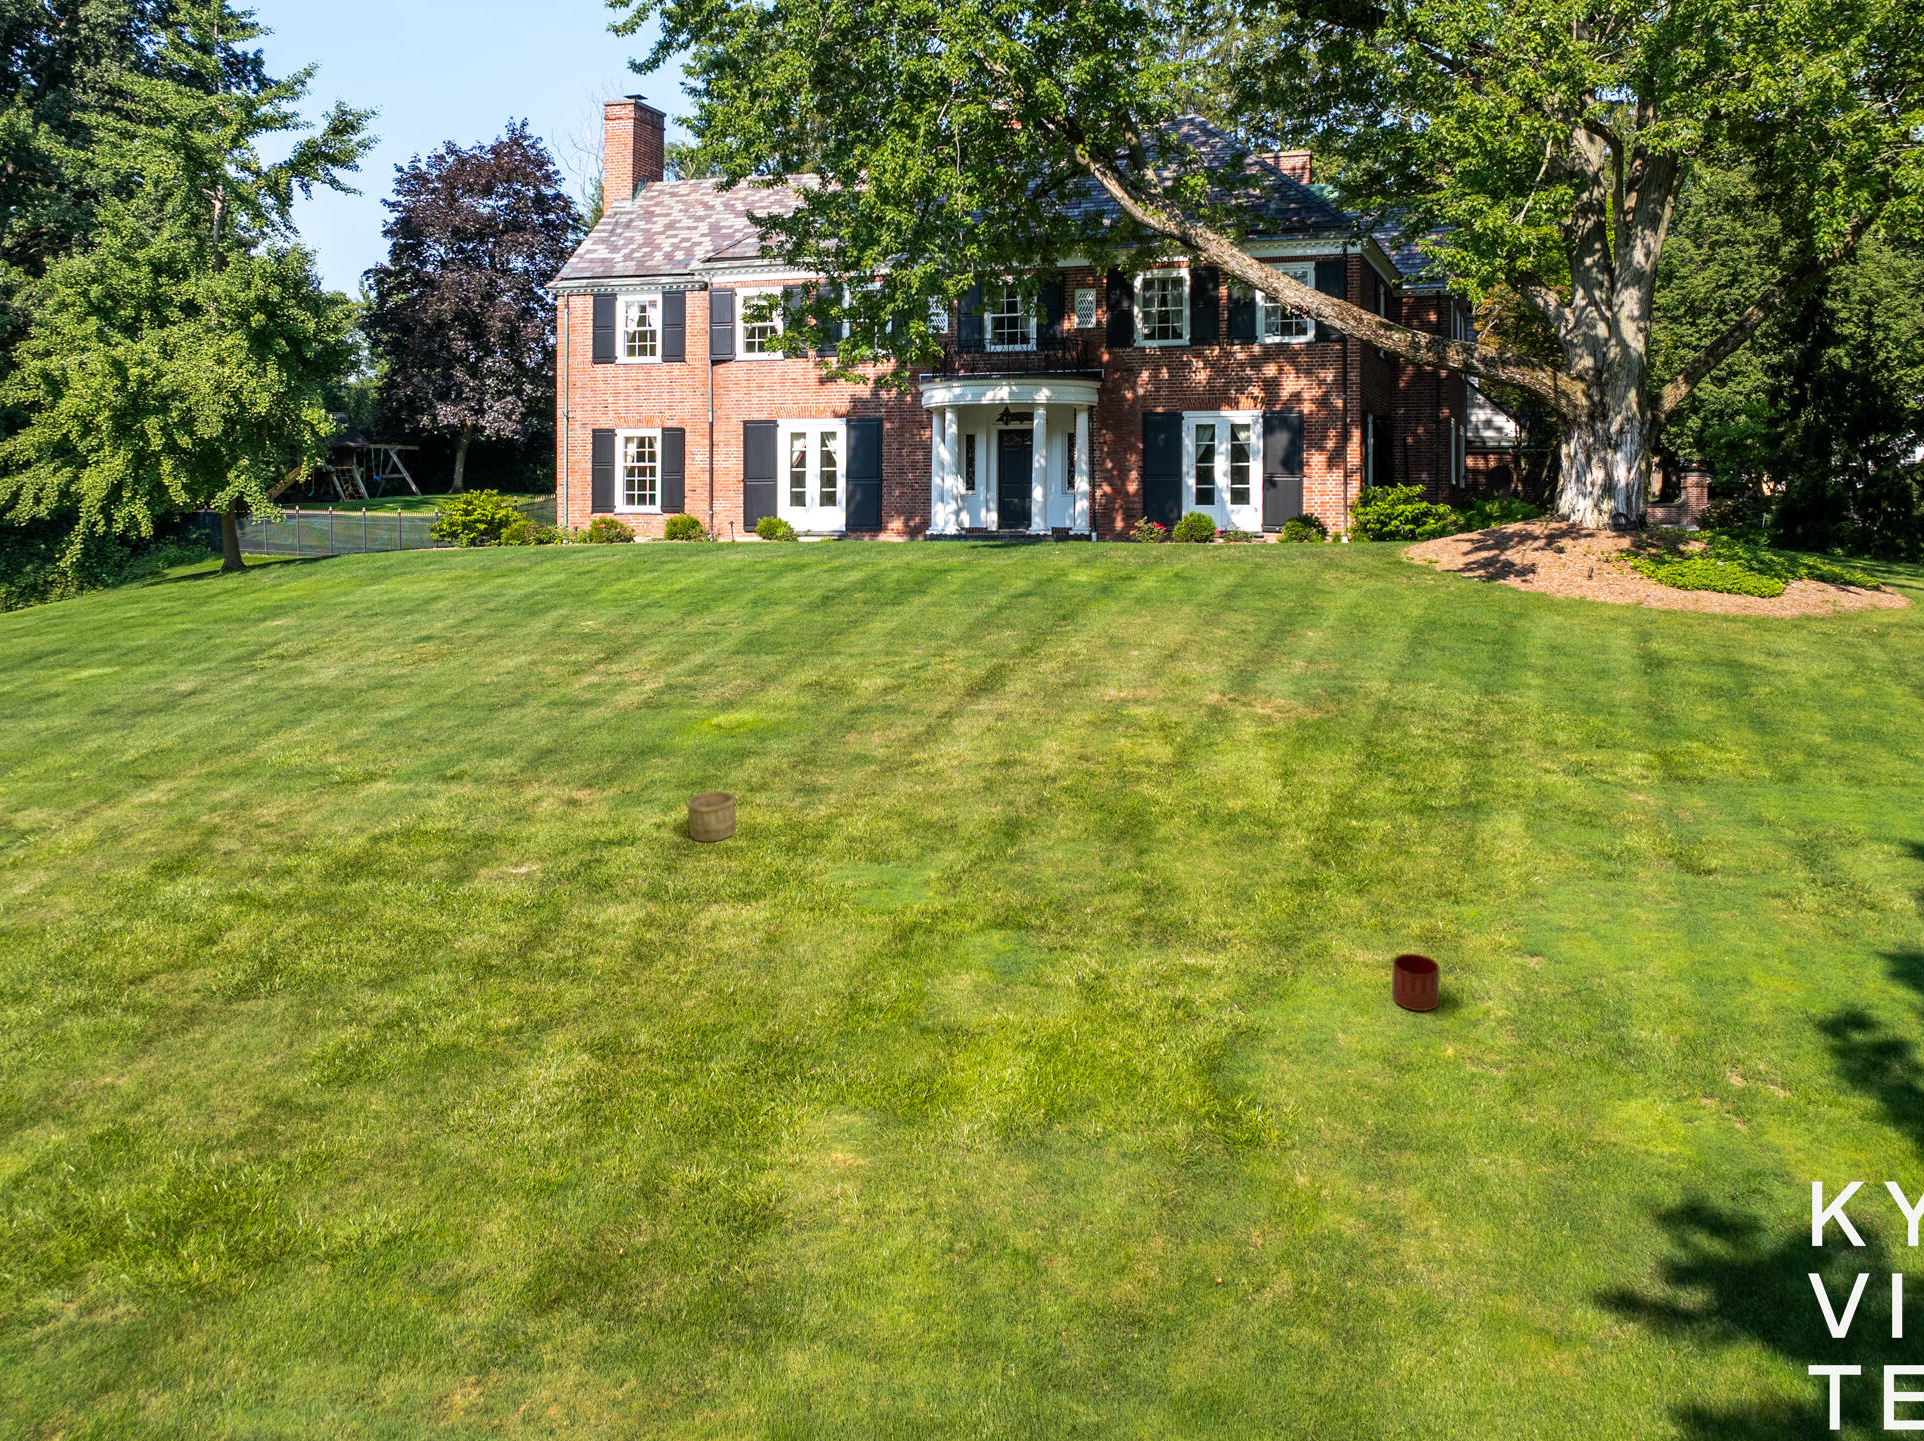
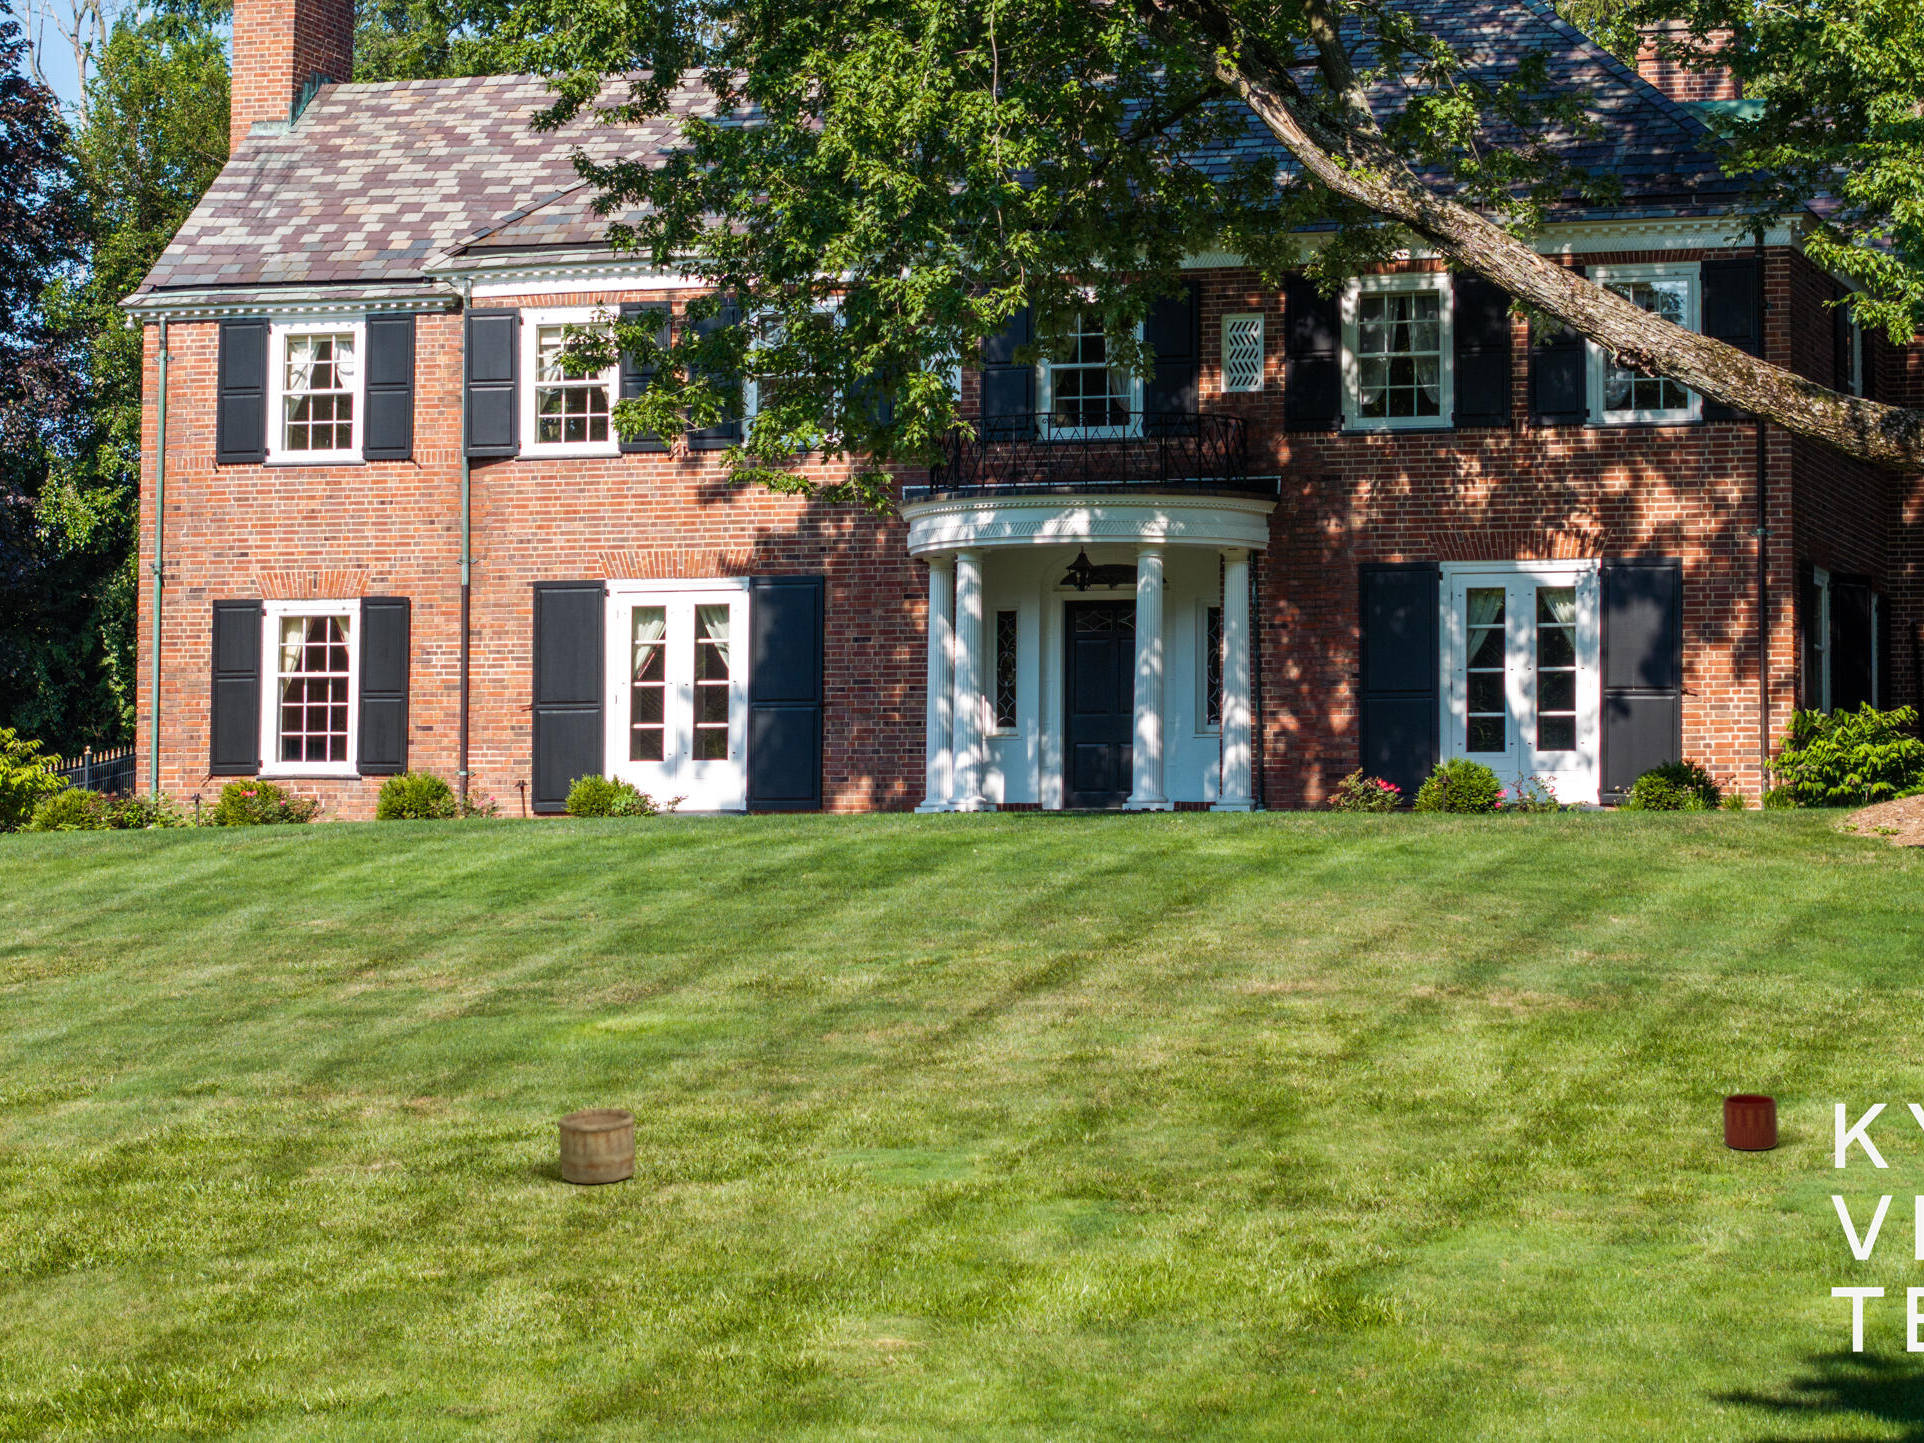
planter: present [1392,954,1440,1011] -> present [1723,1094,1778,1150]

